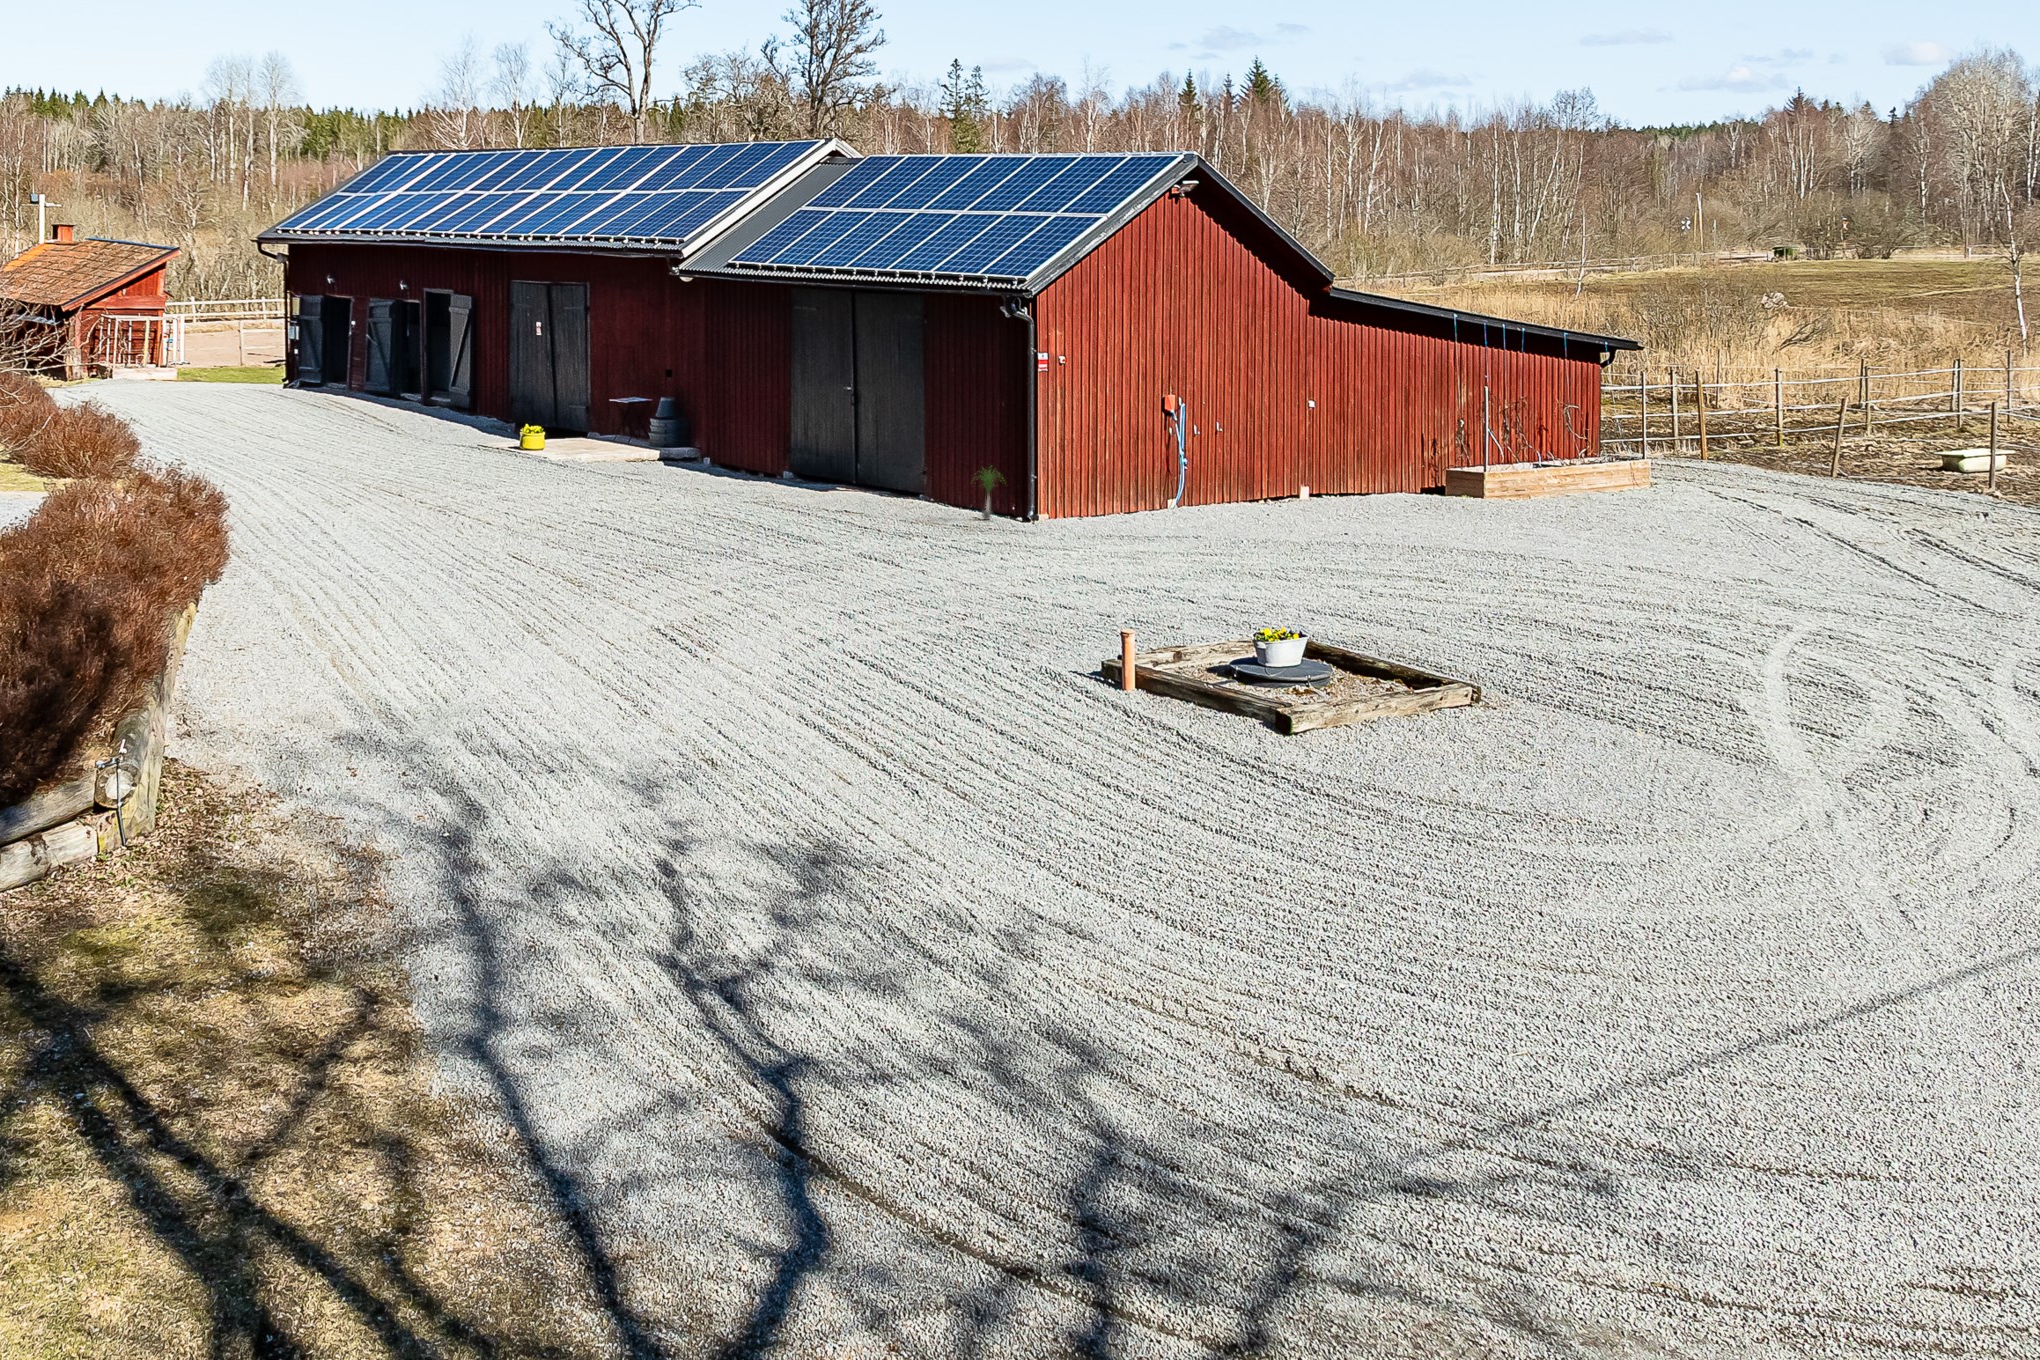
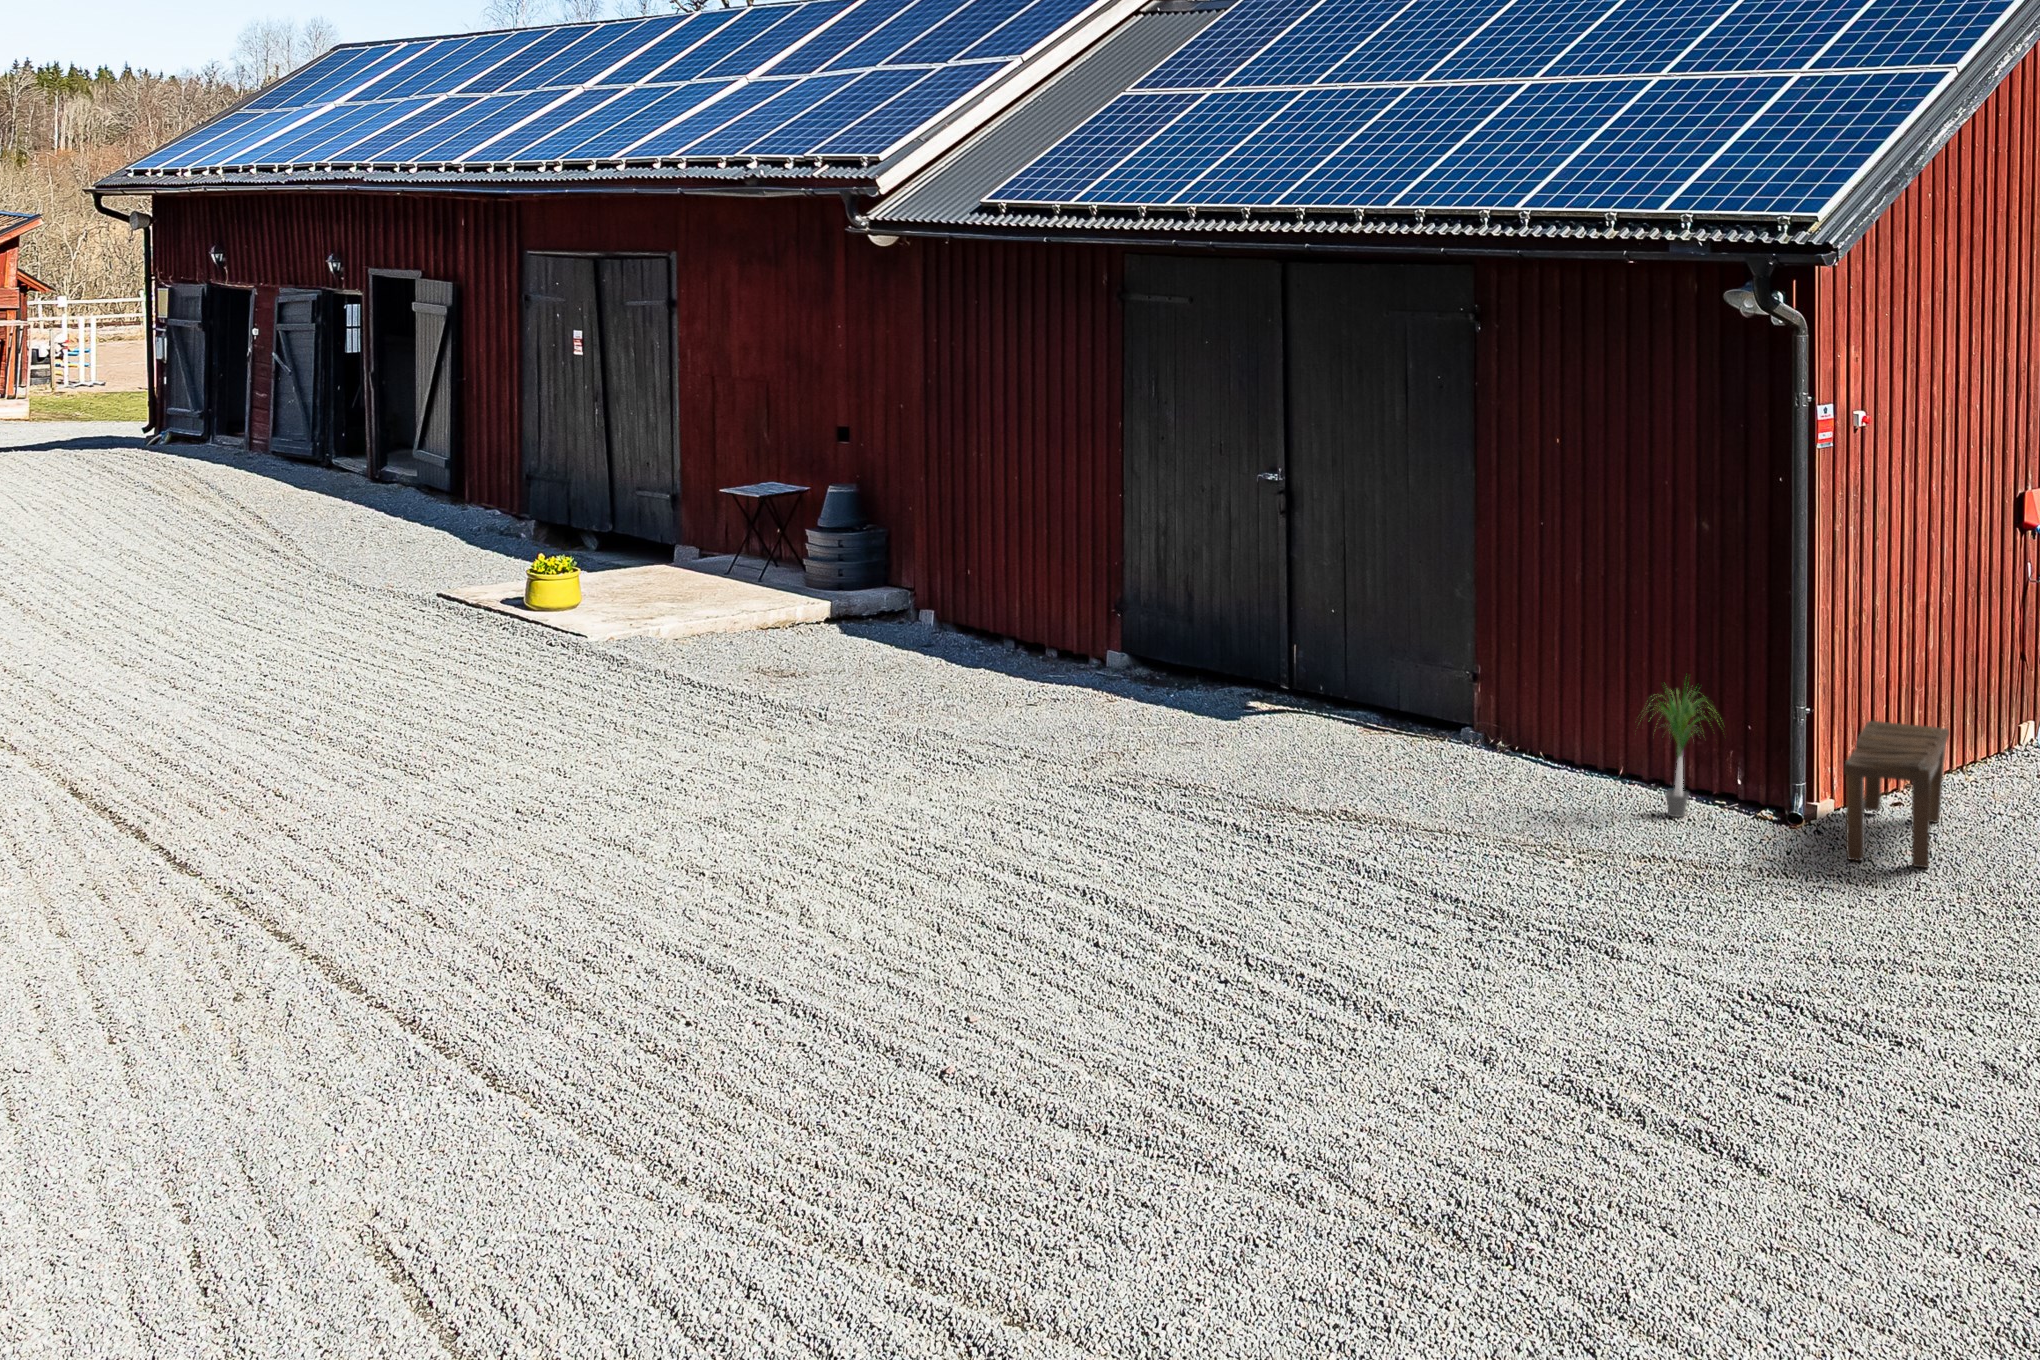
bench: none [1037,484,1097,533] -> present [1844,721,1949,868]

